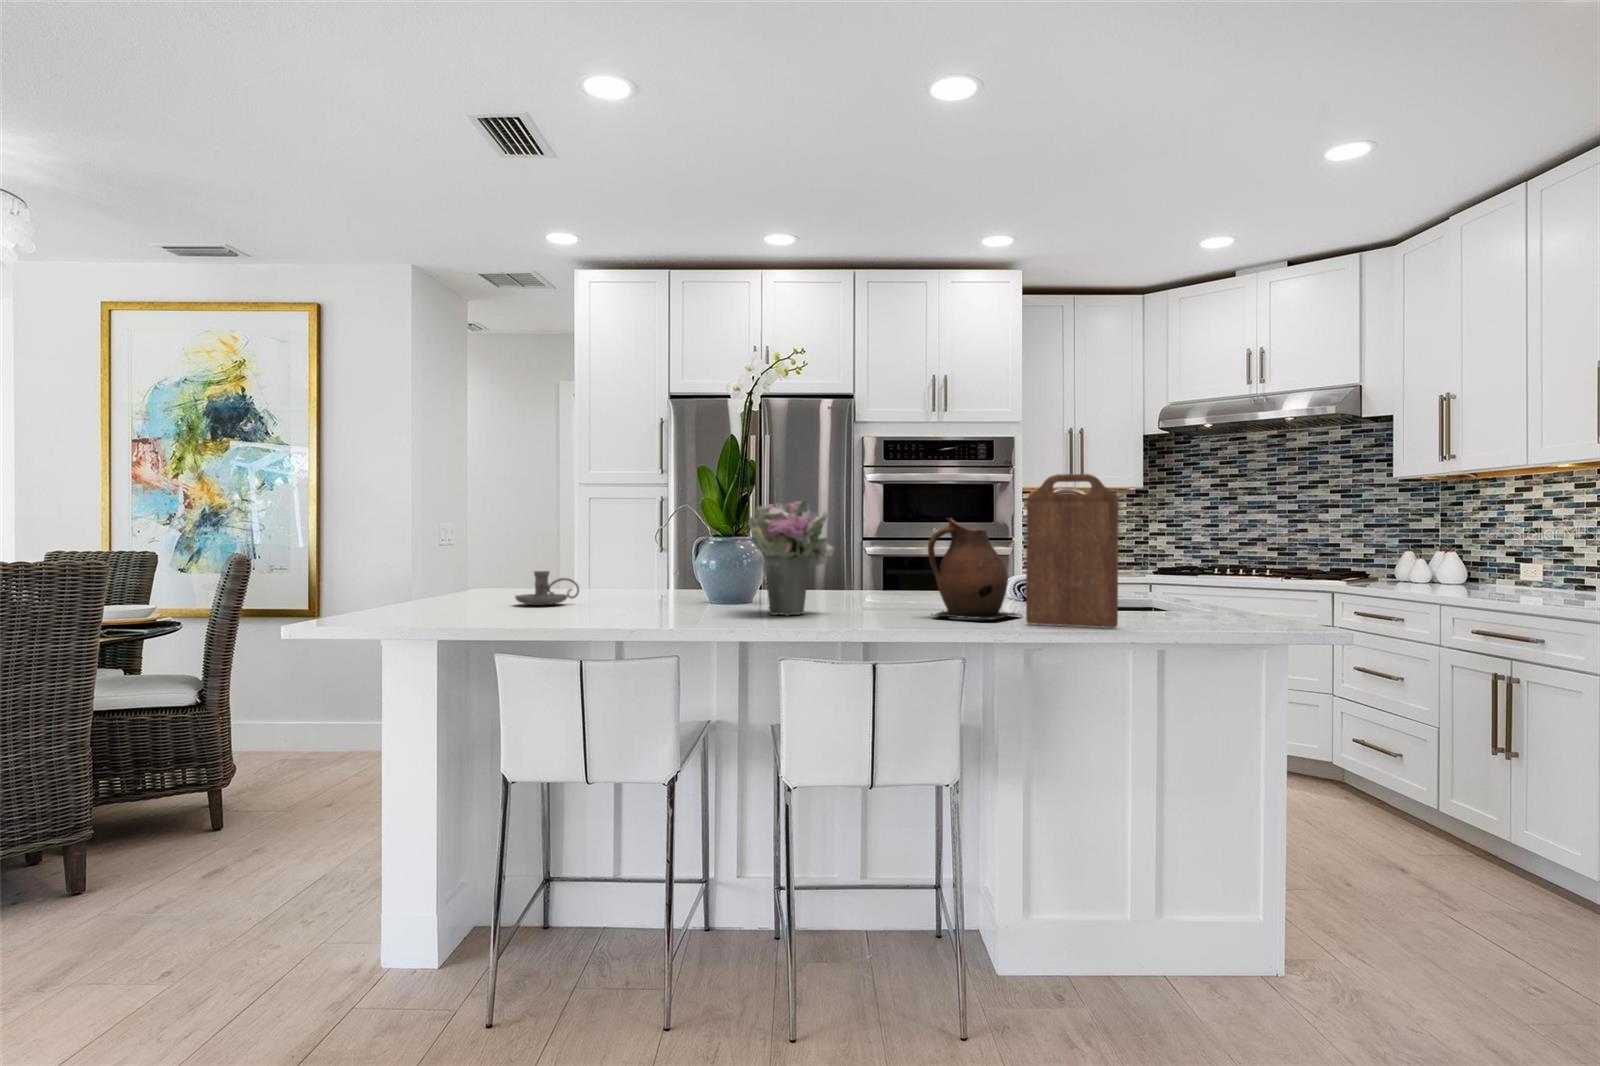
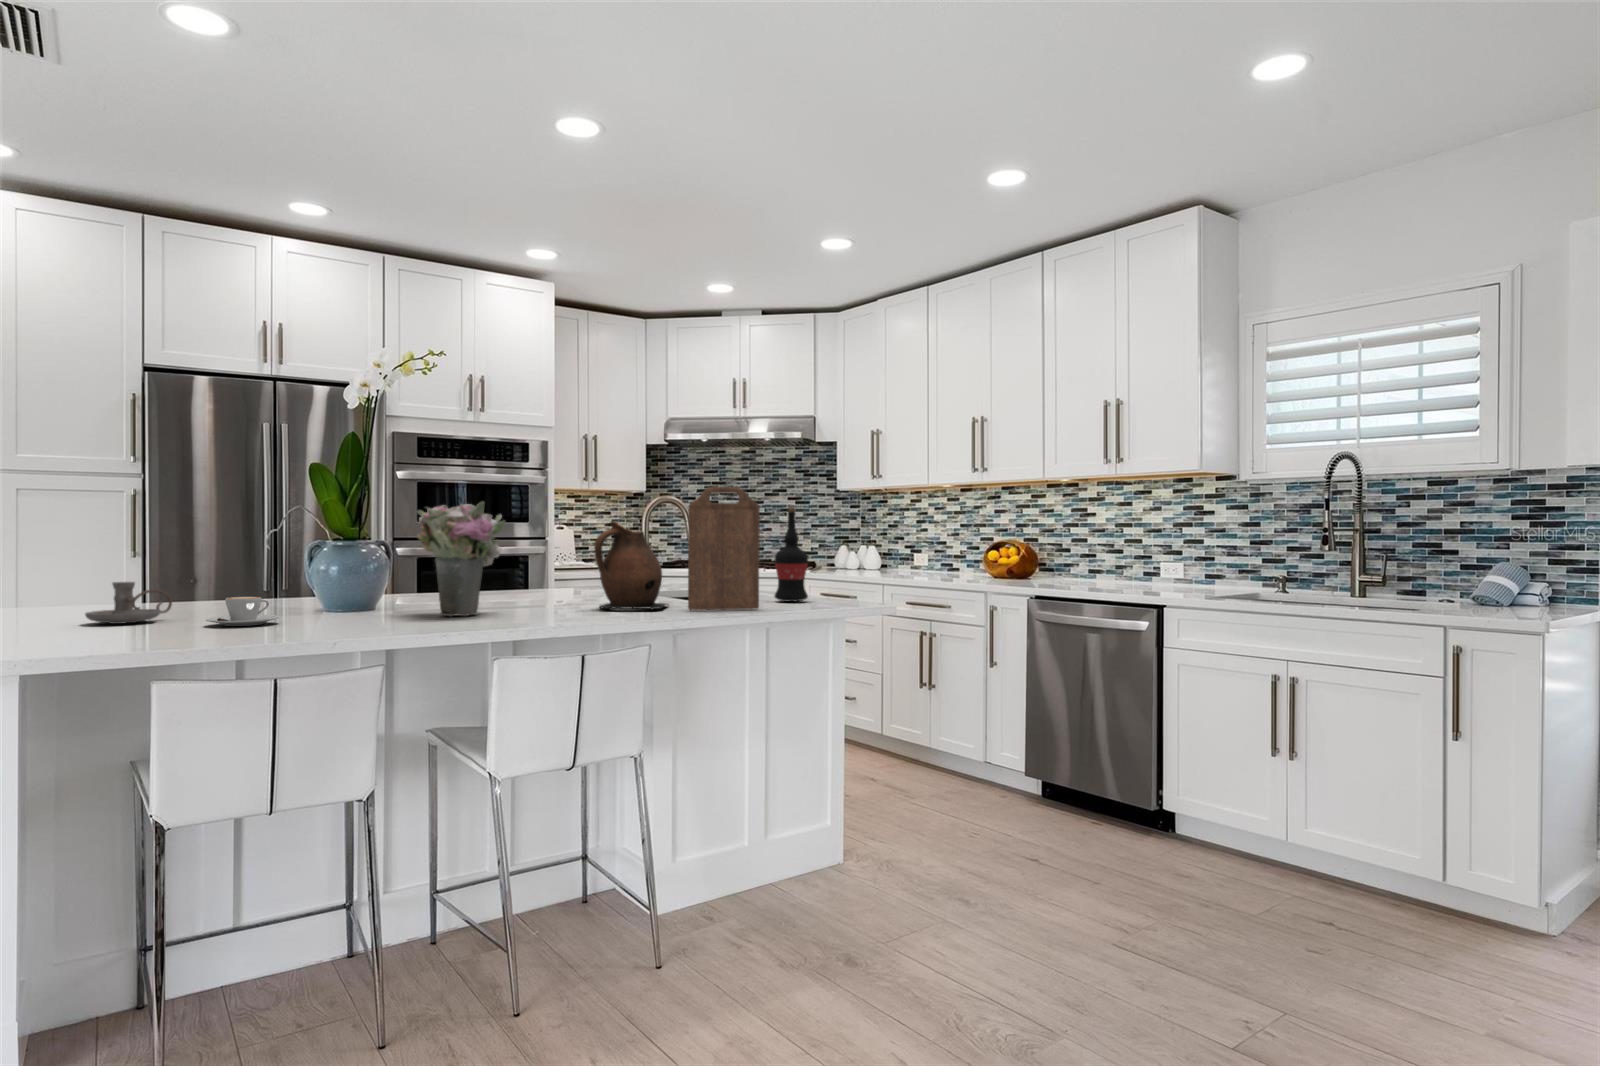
wine bottle: none [1171,499,1218,620] -> present [775,508,808,601]
coffee cup: none [575,587,633,613] -> present [206,597,280,626]

